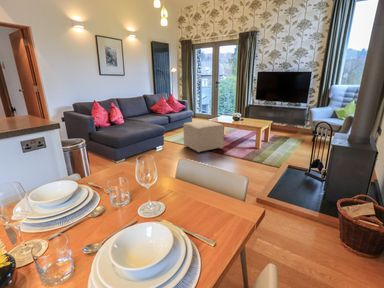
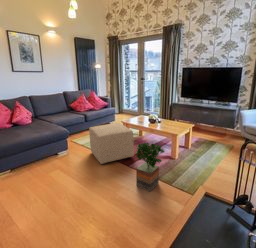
potted tree: none [233,129,257,167] -> present [136,143,165,191]

